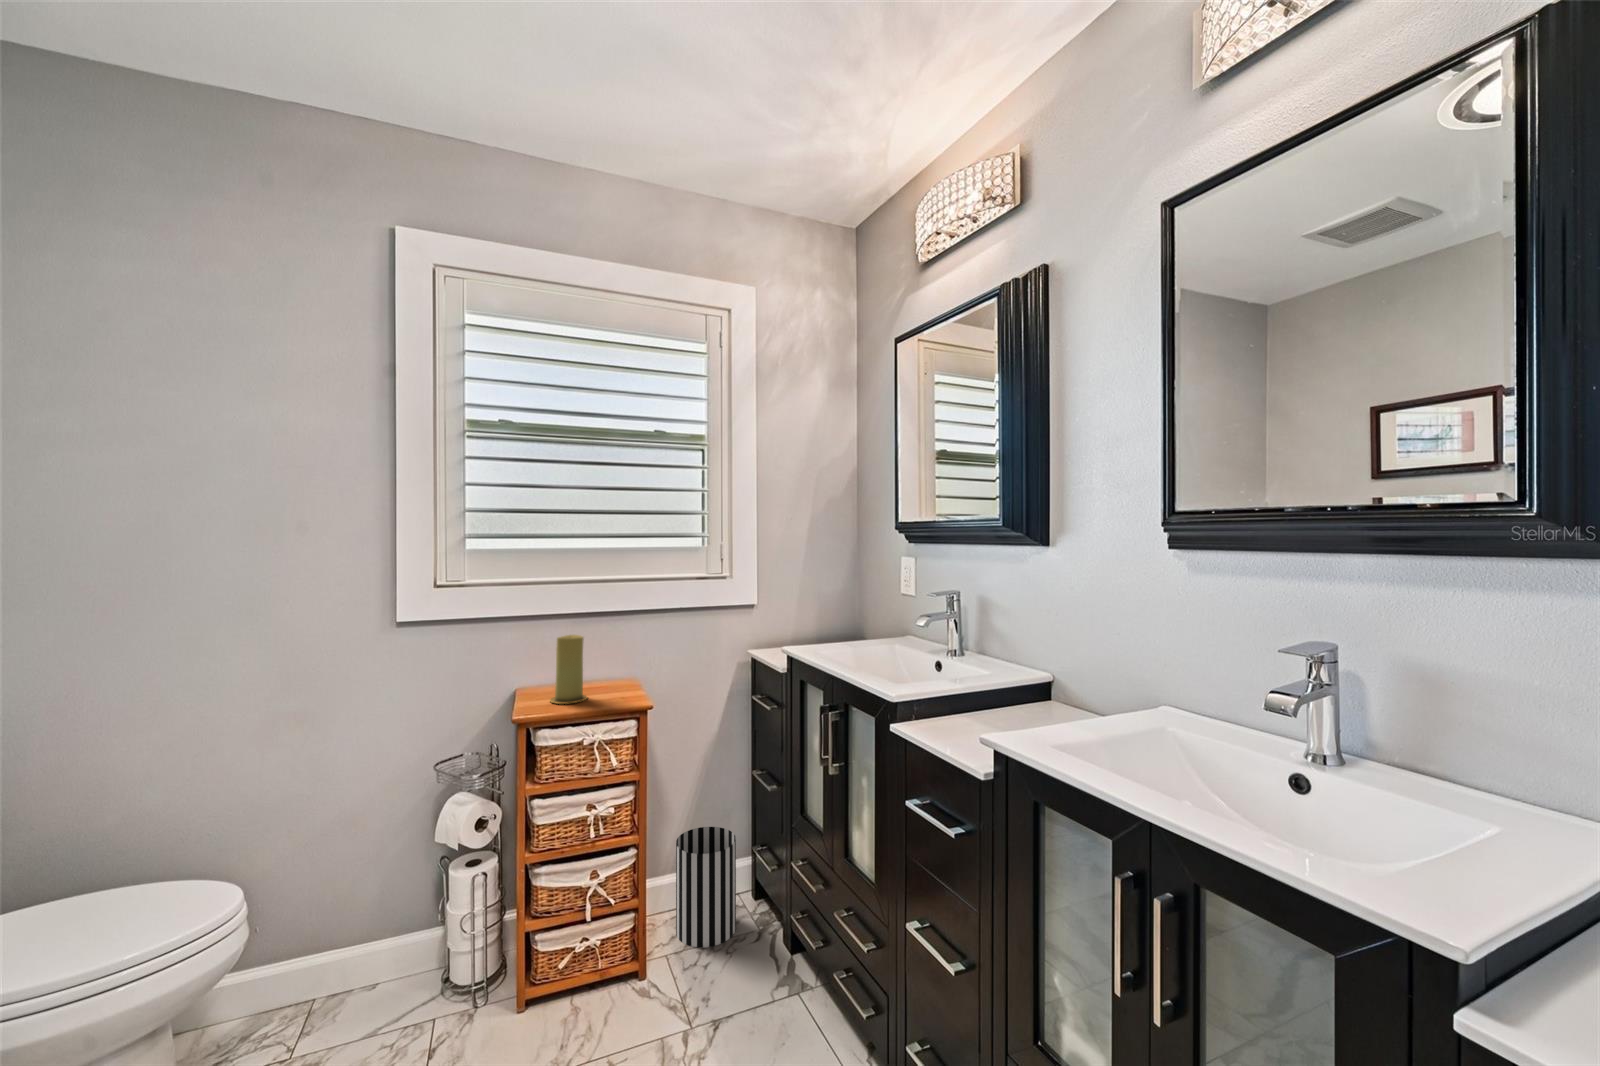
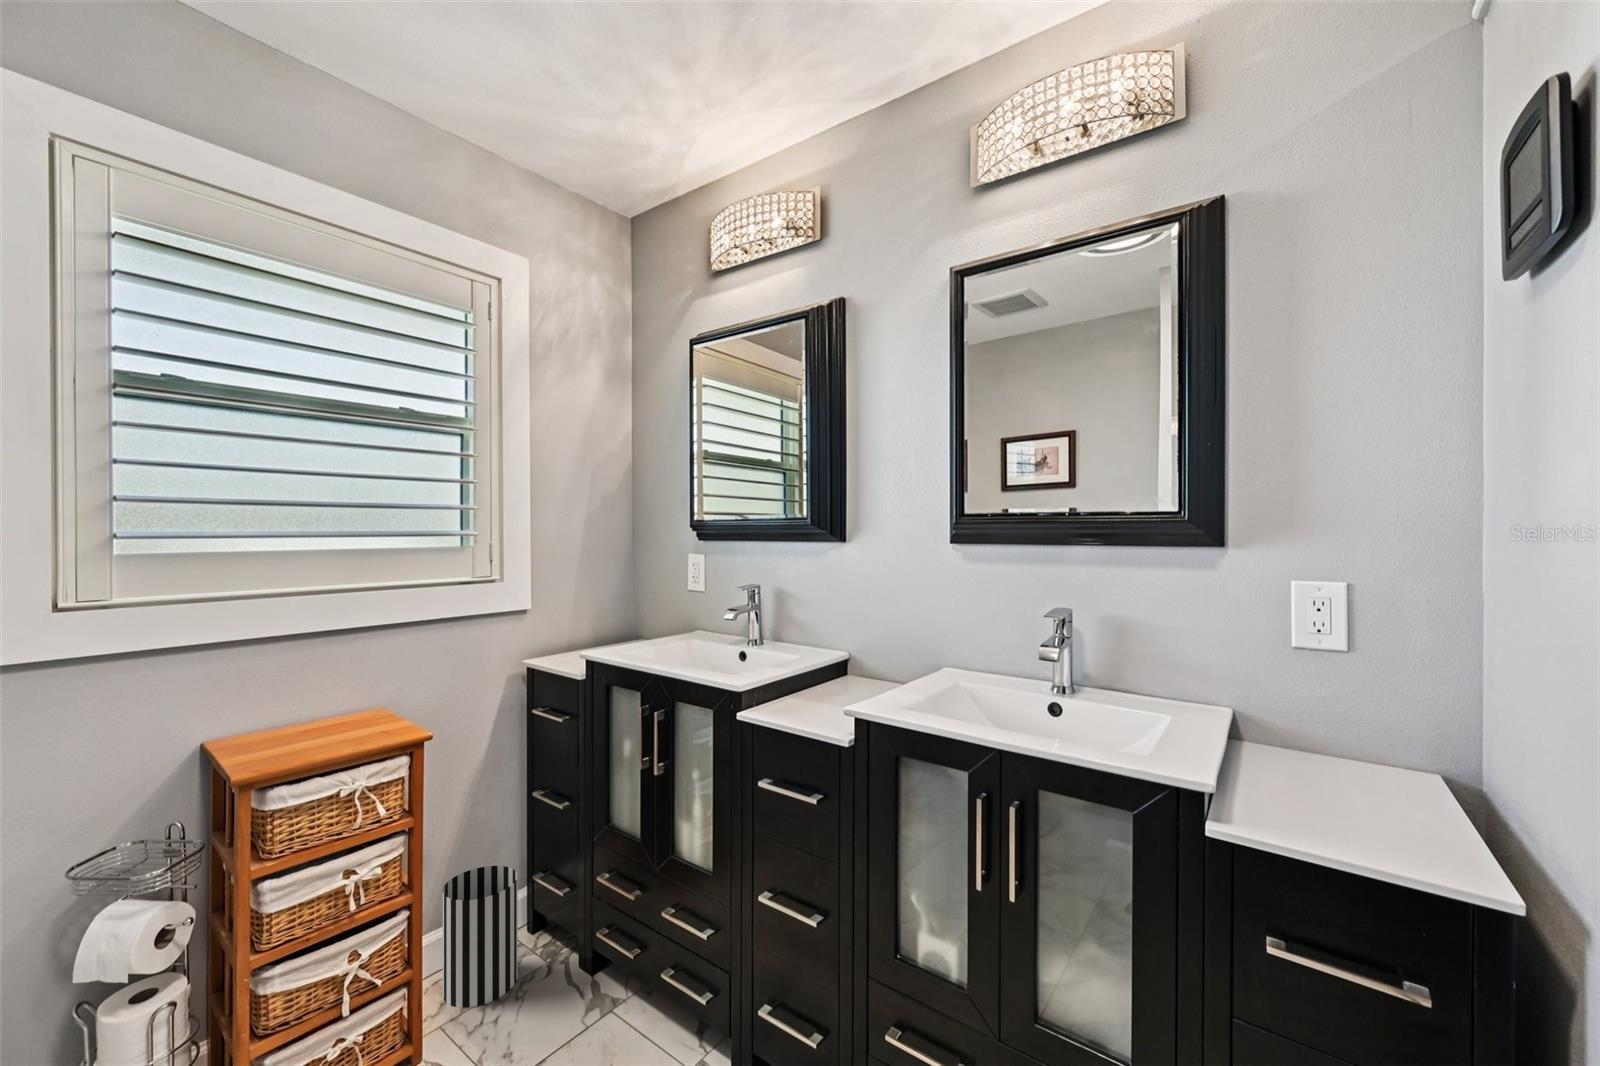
candle: present [550,635,587,704] -> none [271,659,329,750]

